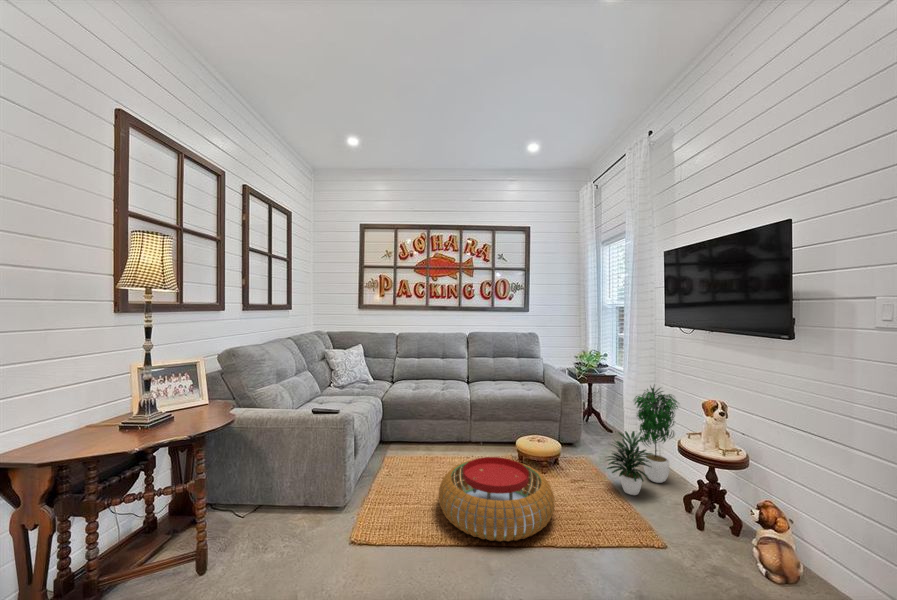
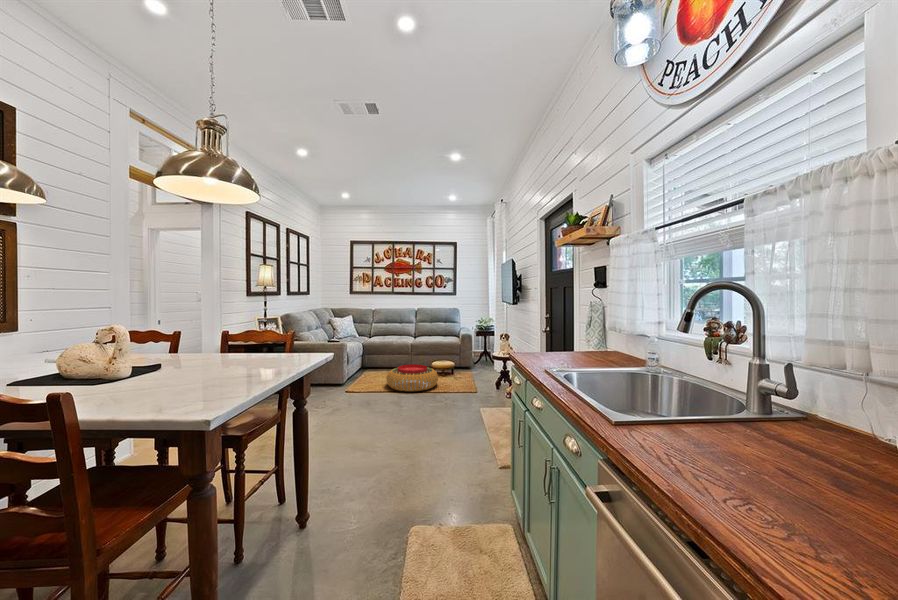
potted plant: present [607,387,678,495] -> none [470,331,508,382]

